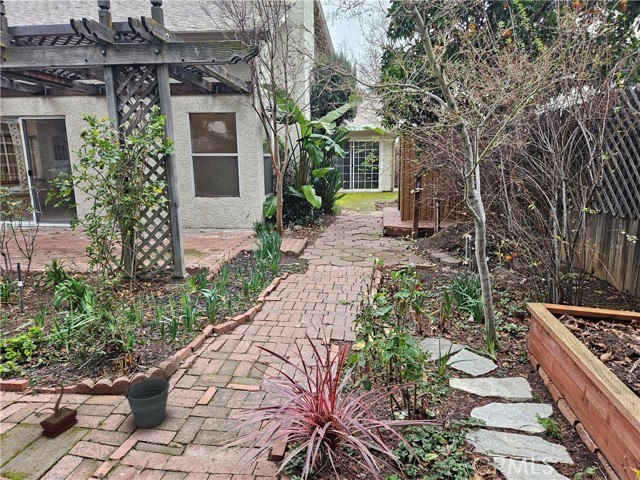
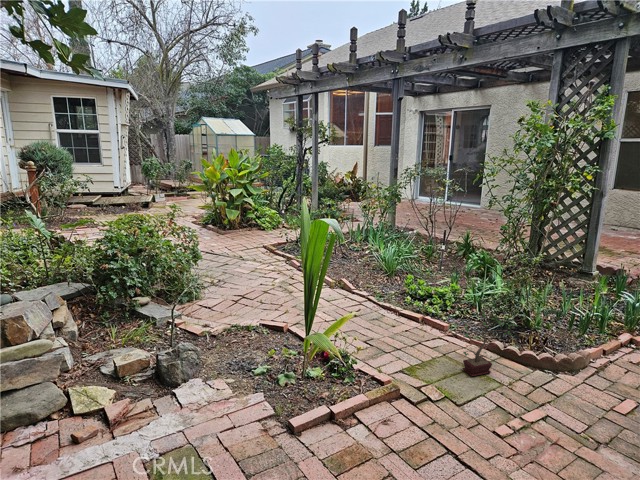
bucket: present [124,366,170,428] -> none [540,350,587,410]

